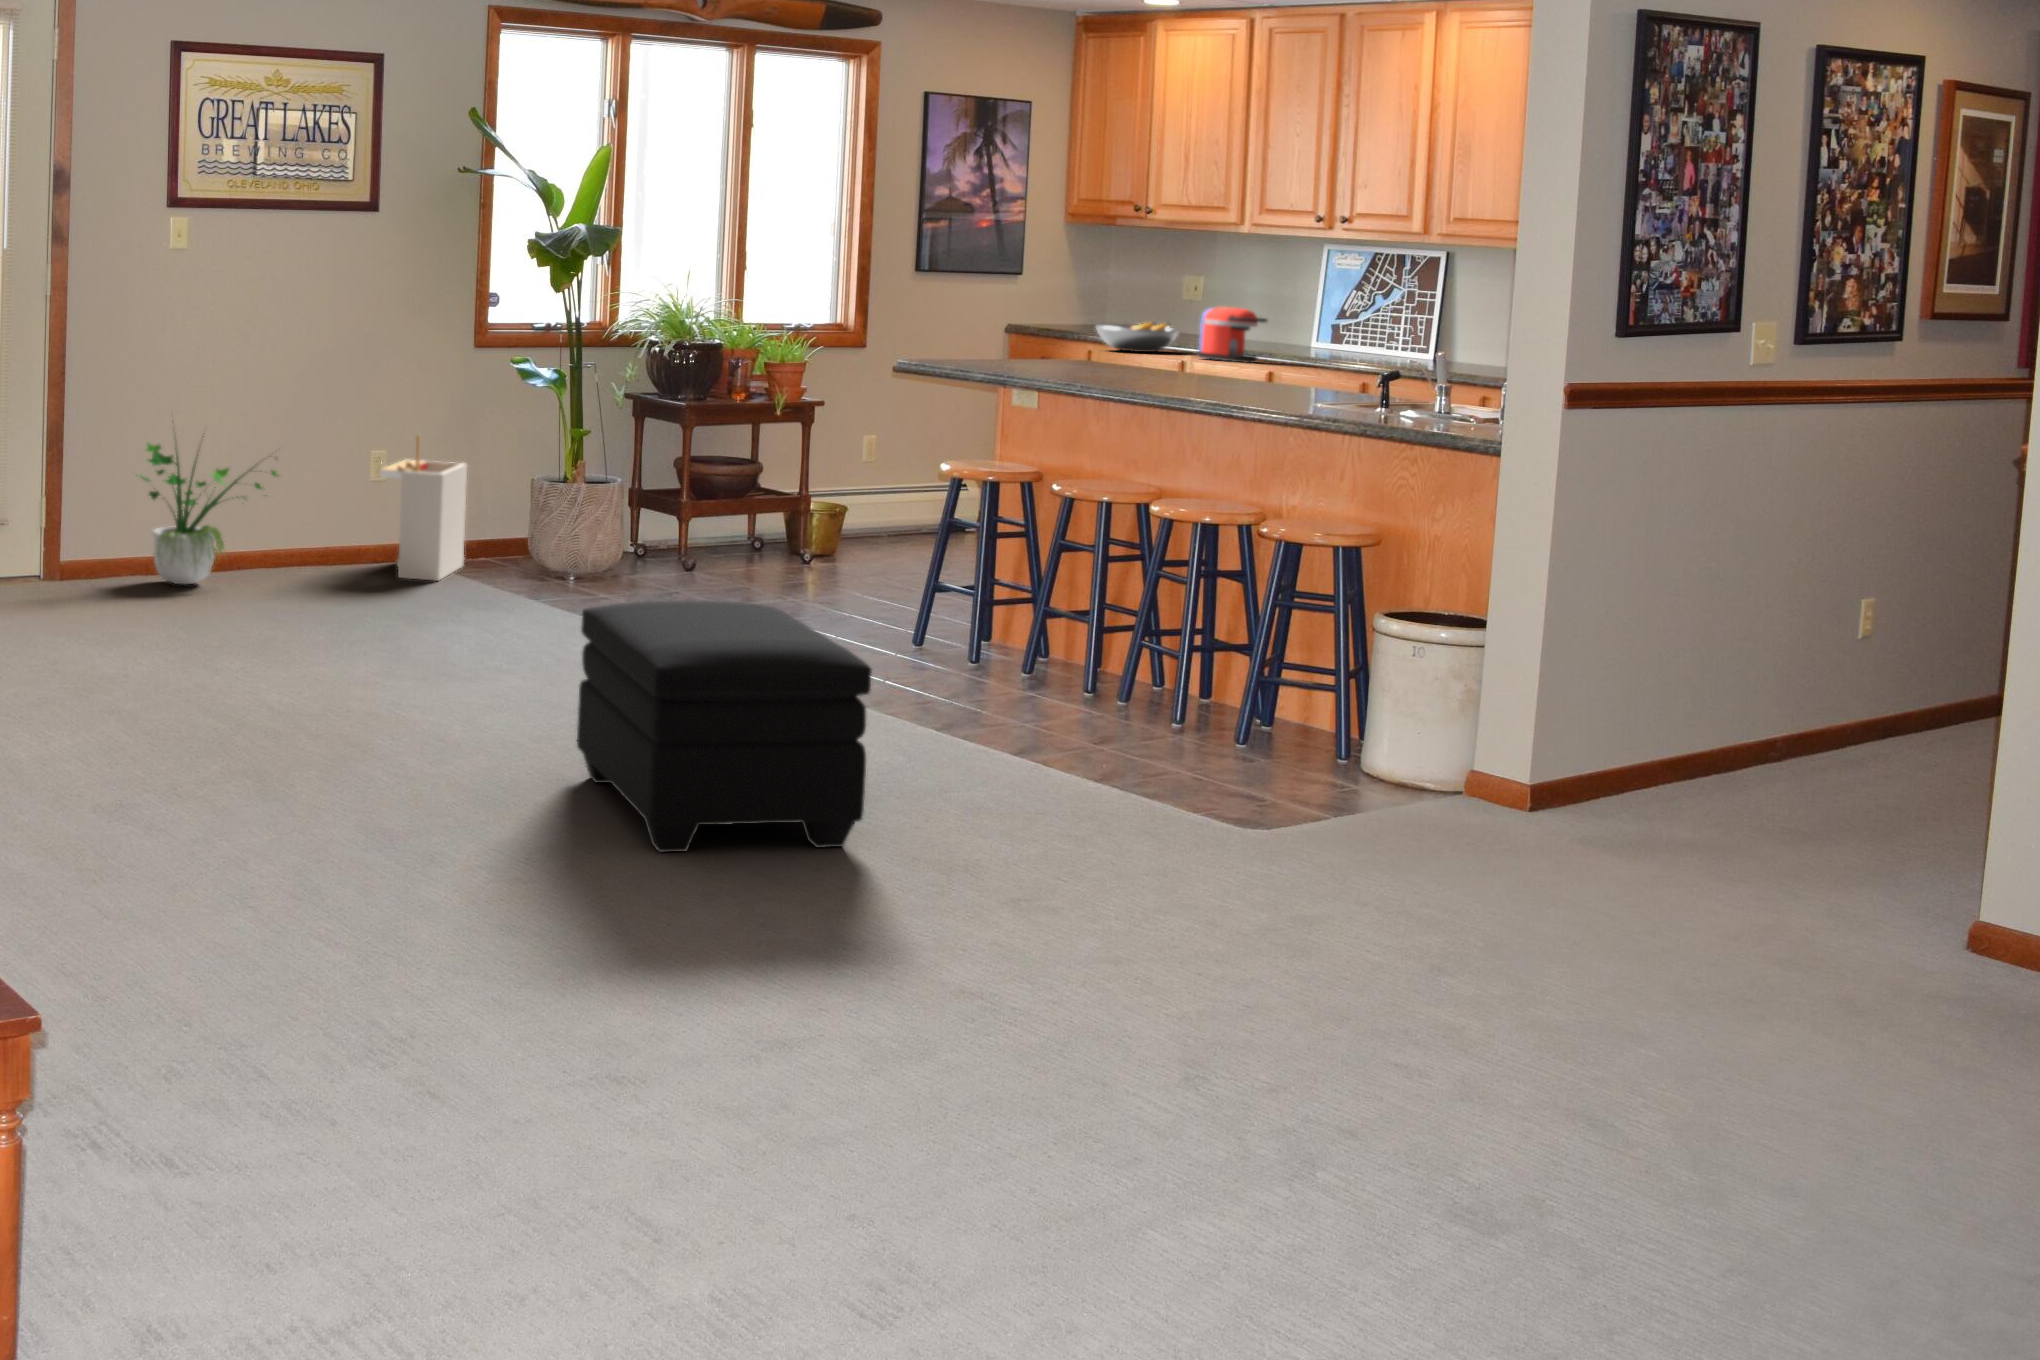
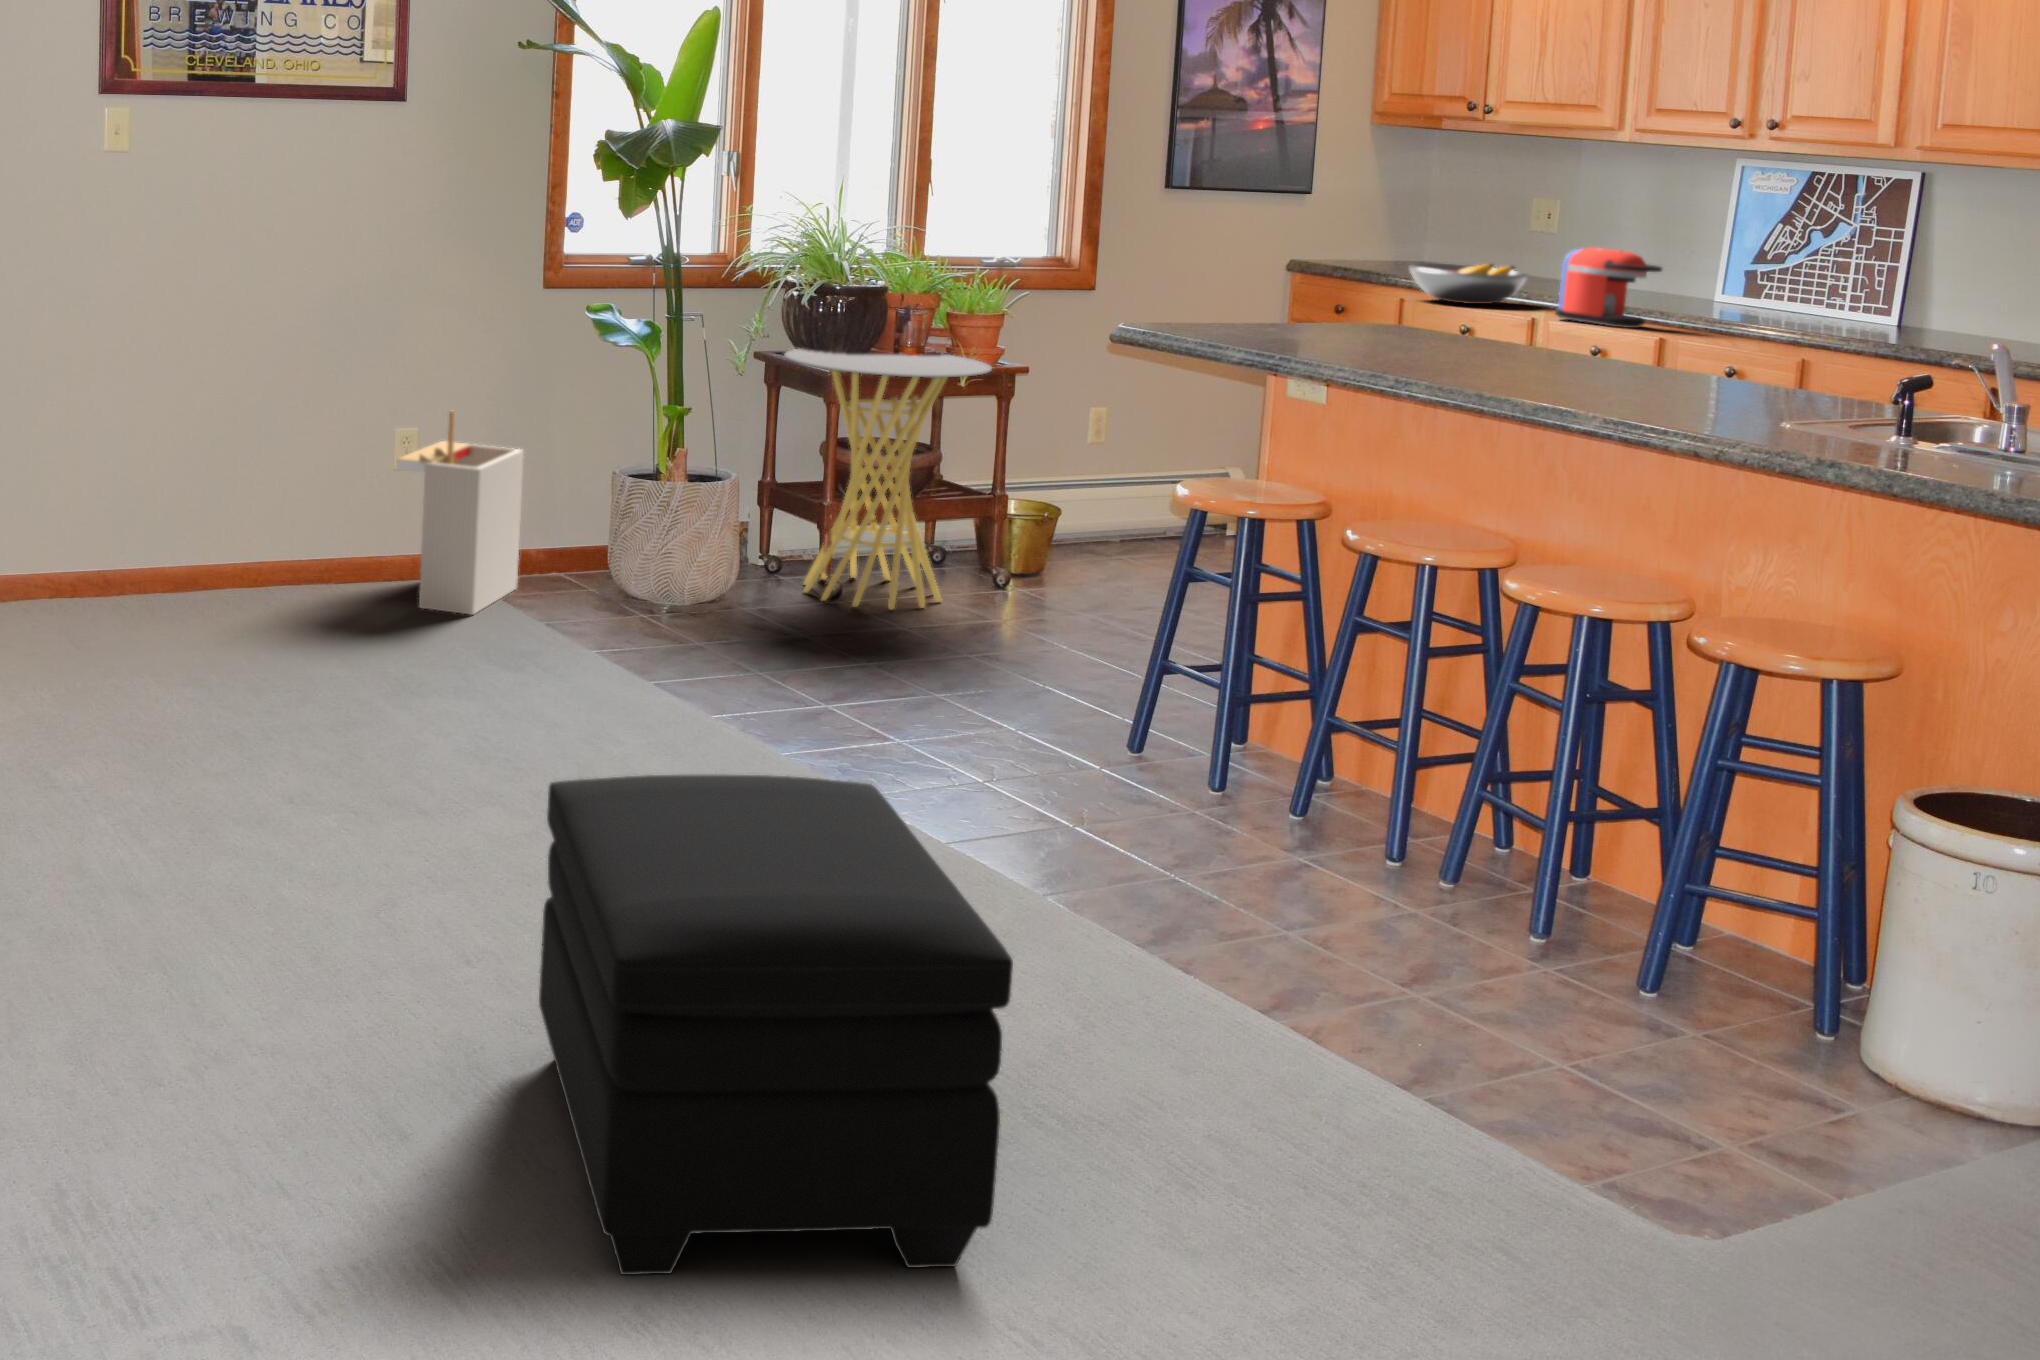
side table: none [652,388,803,575] -> present [784,349,992,610]
potted plant: present [140,434,278,584] -> none [37,372,266,617]

